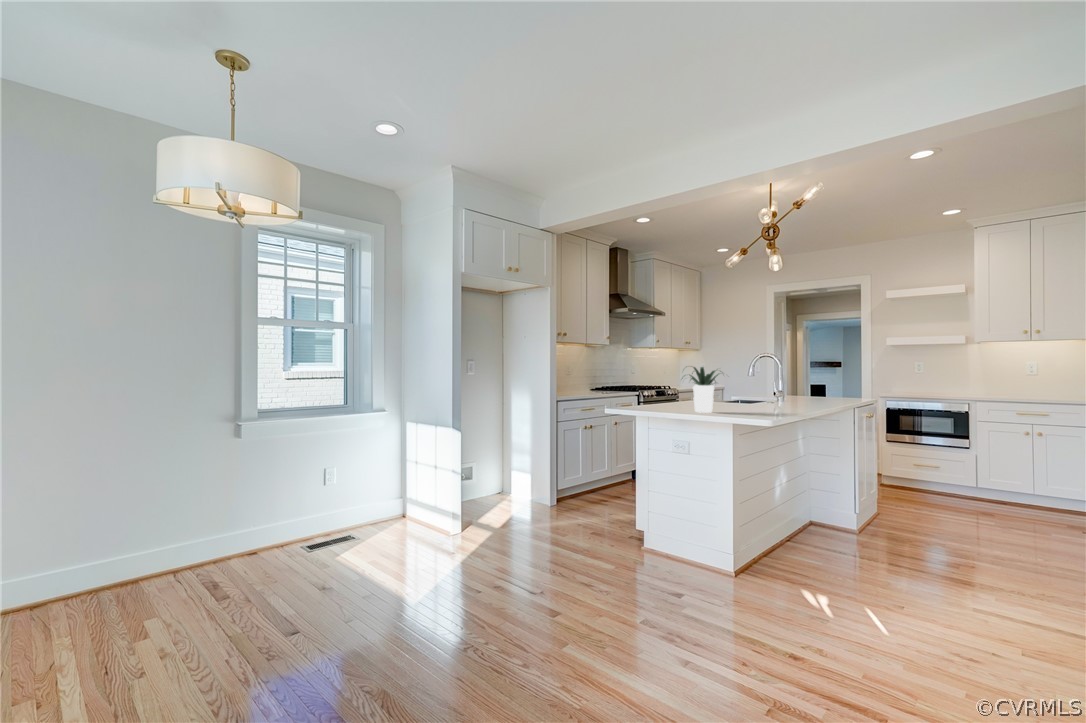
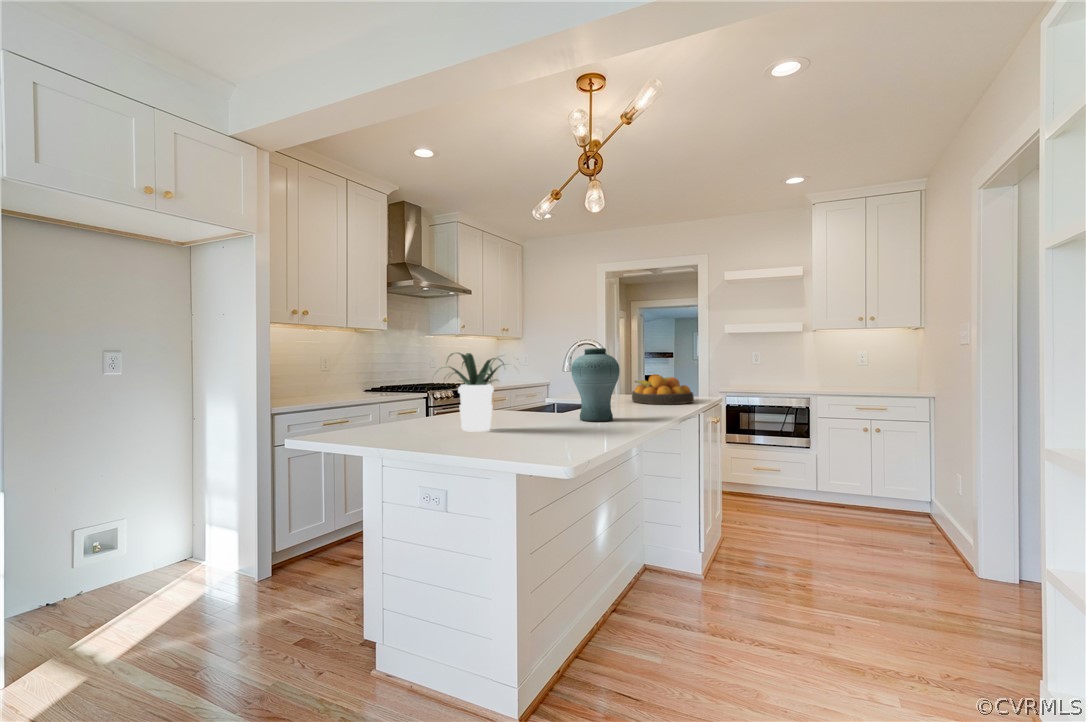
vase: none [761,364,795,411] -> present [571,348,620,422]
fruit bowl: none [802,381,853,403] -> present [632,374,694,404]

